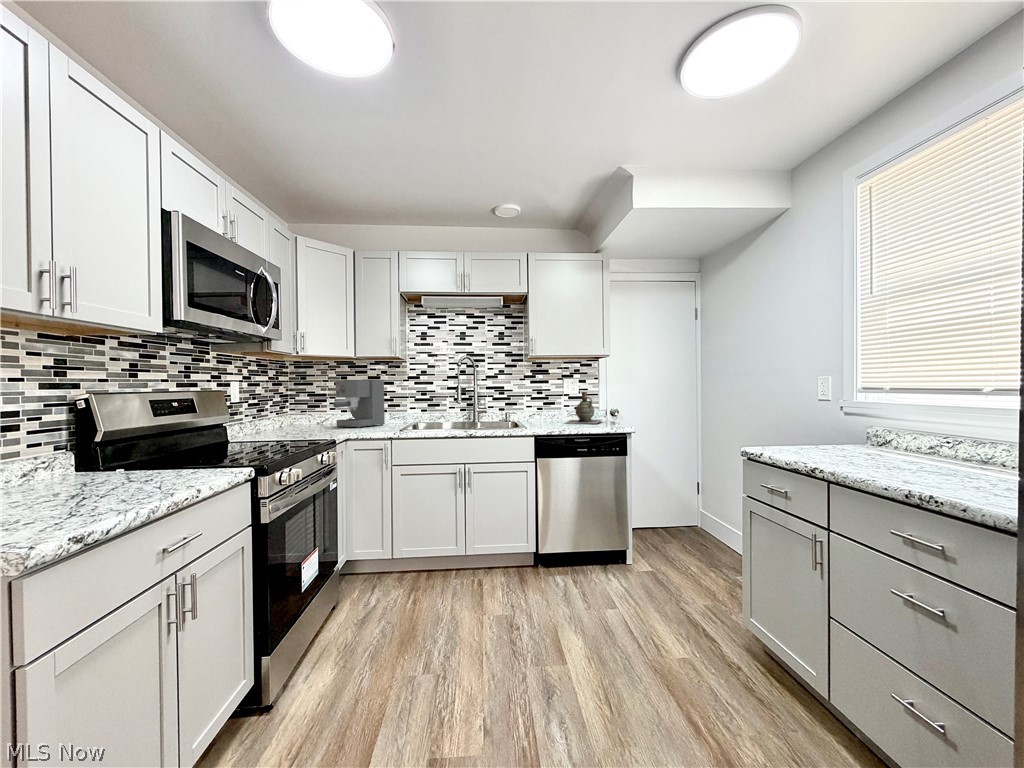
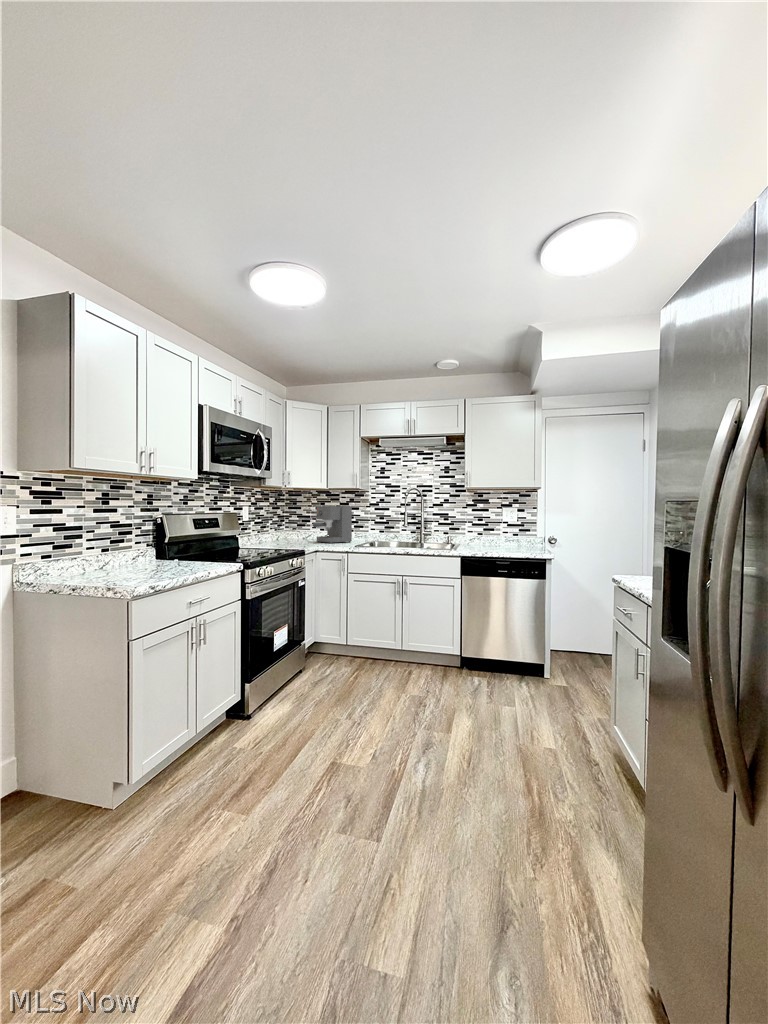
ceramic jug: present [565,392,602,424] -> none [495,521,535,550]

